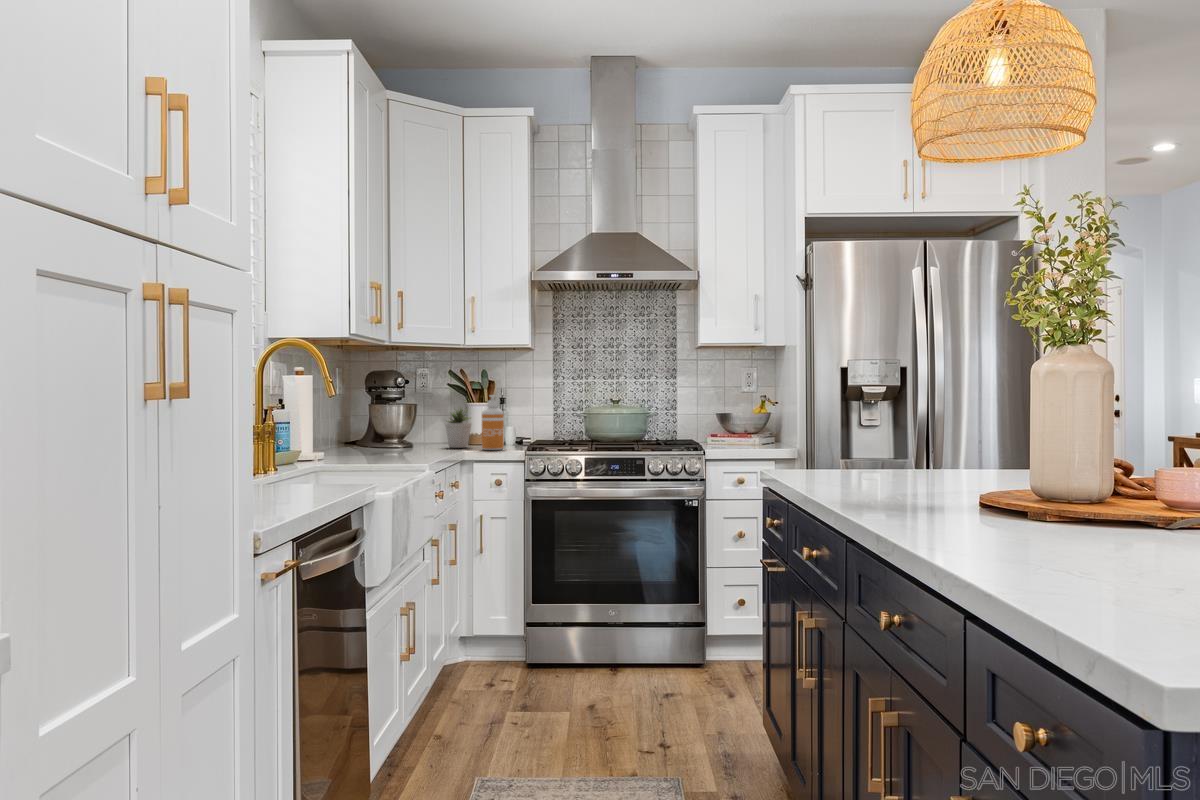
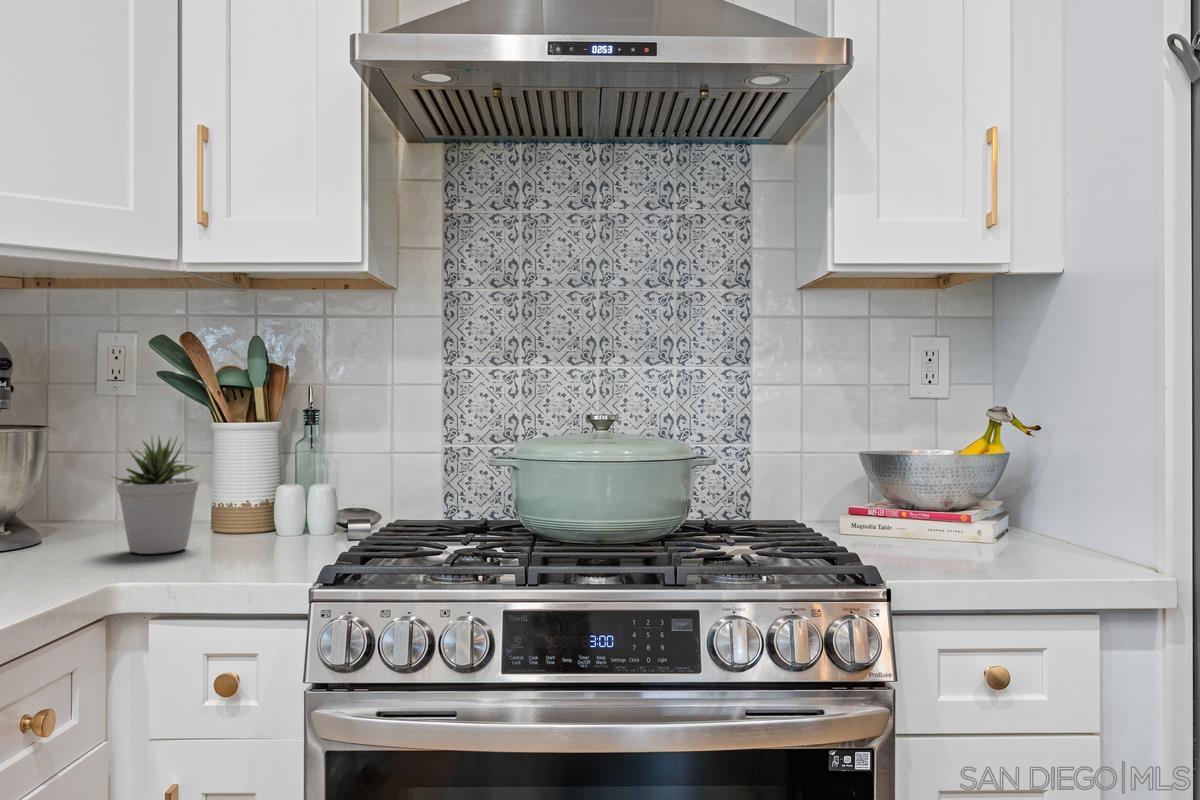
soap dispenser: present [482,395,504,450] -> none [206,404,274,569]

